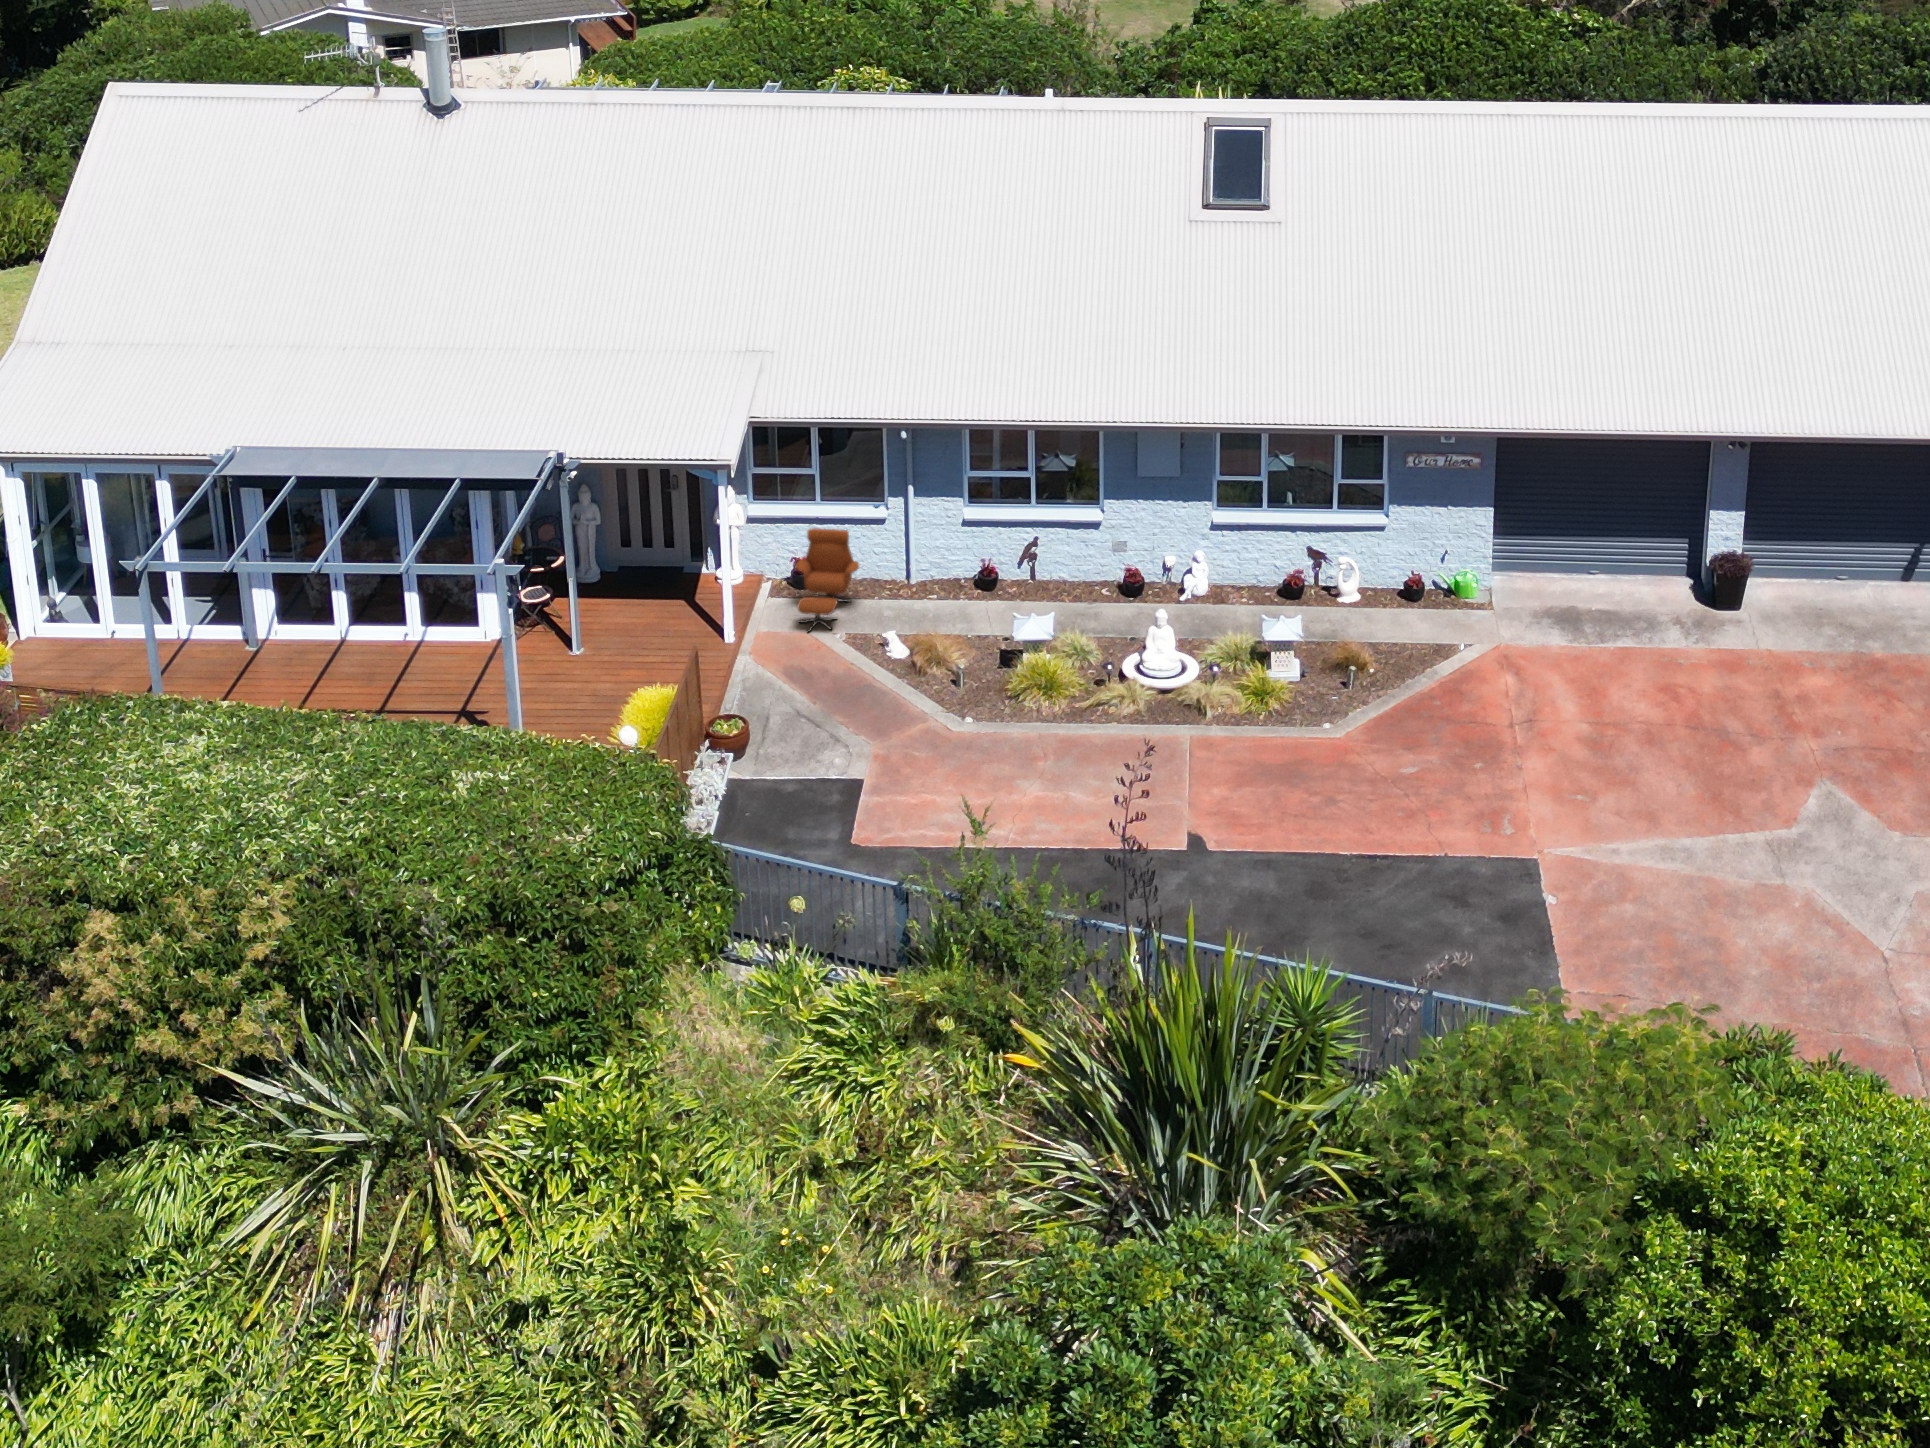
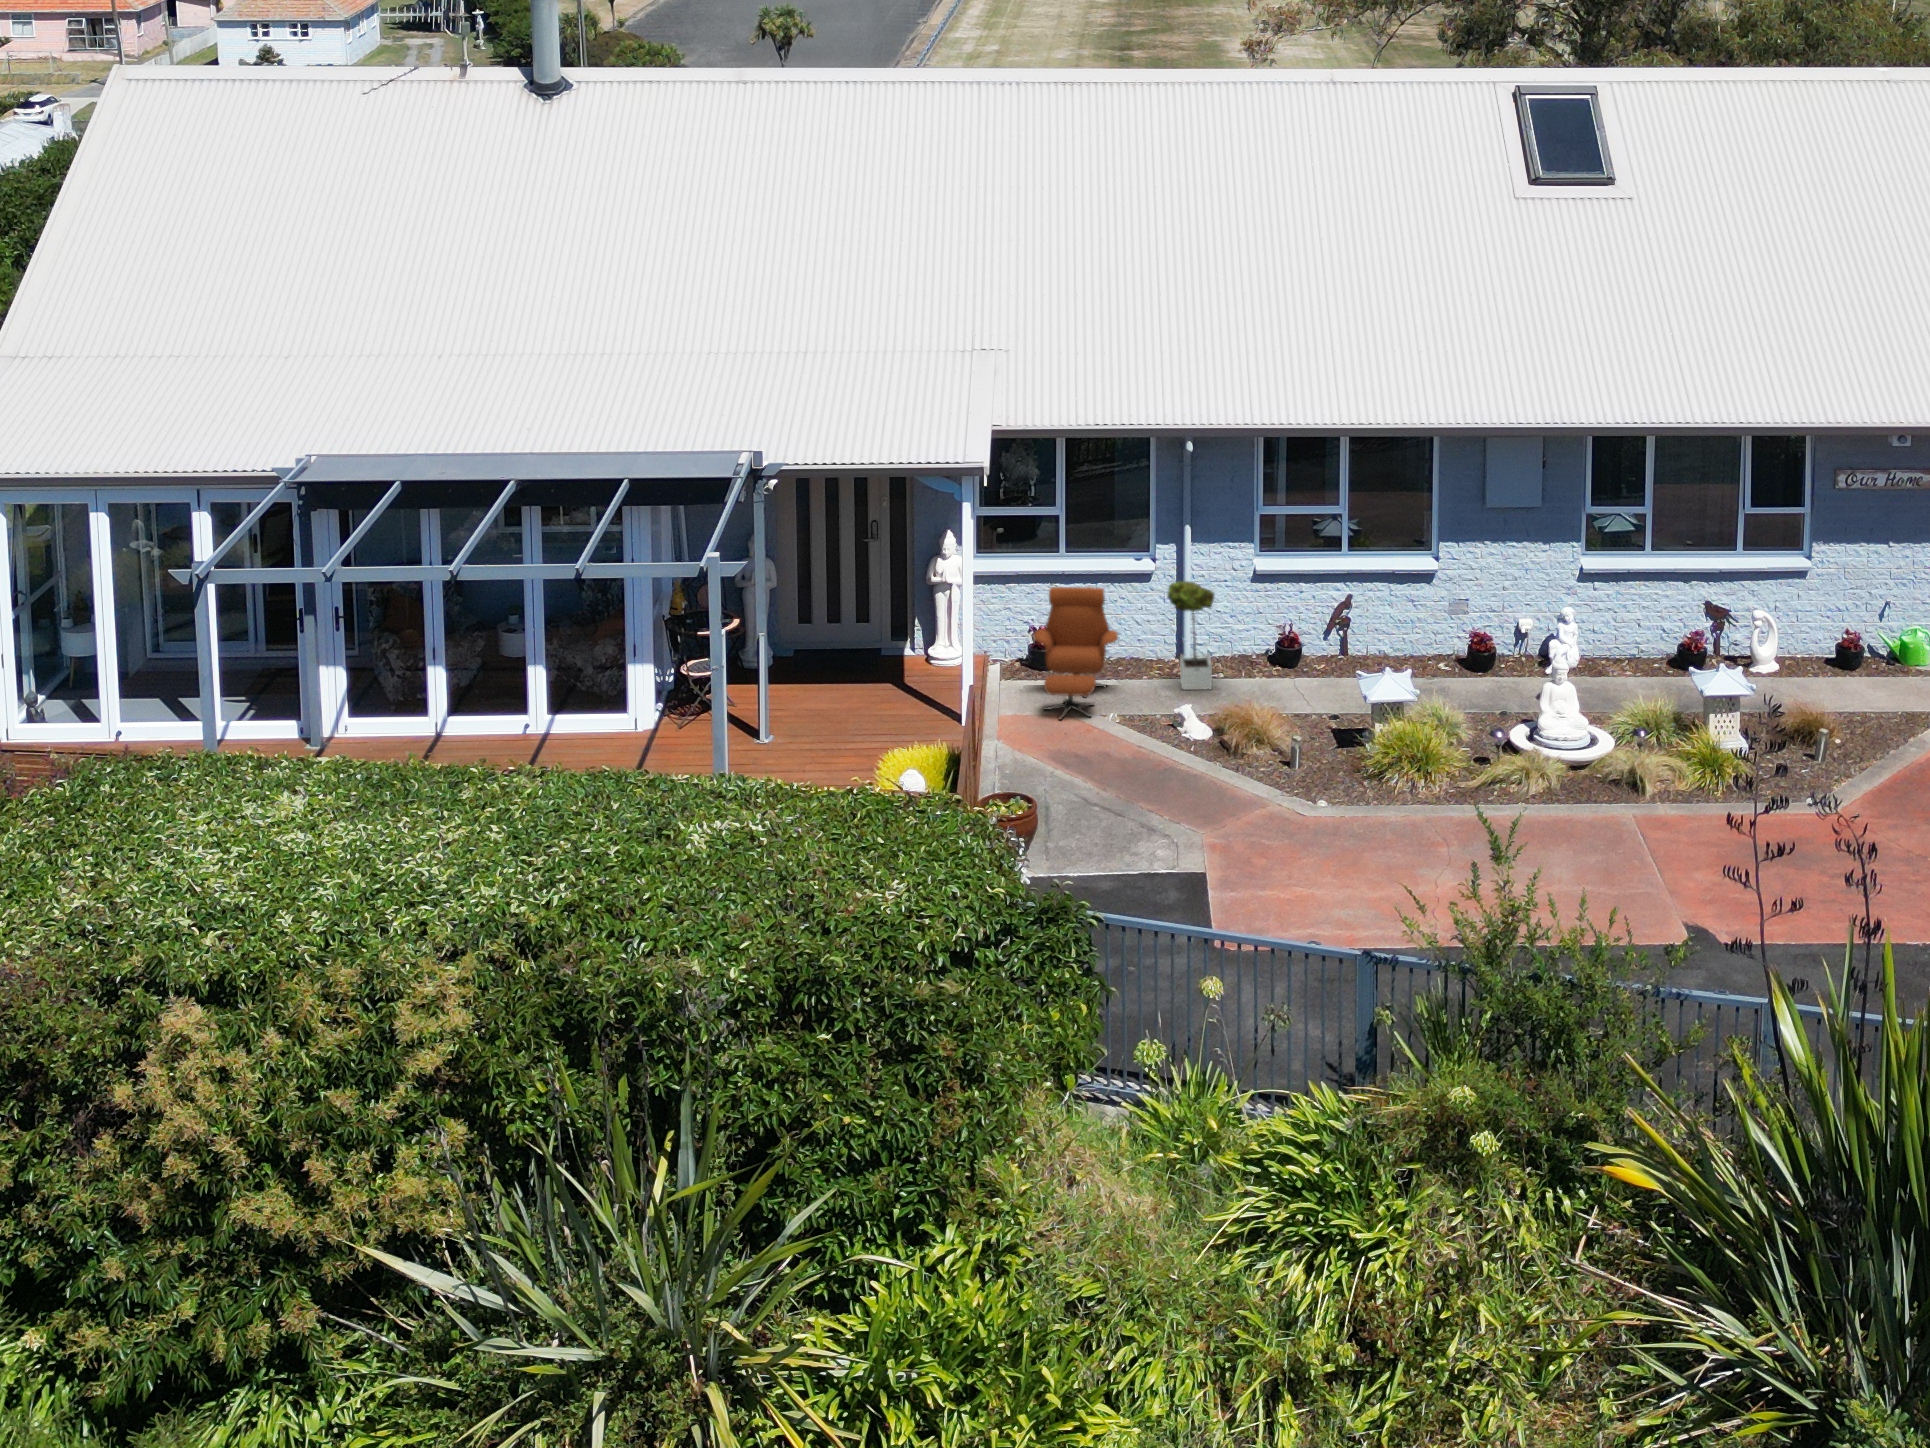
potted tree: none [894,527,931,607] -> present [1168,581,1214,690]

